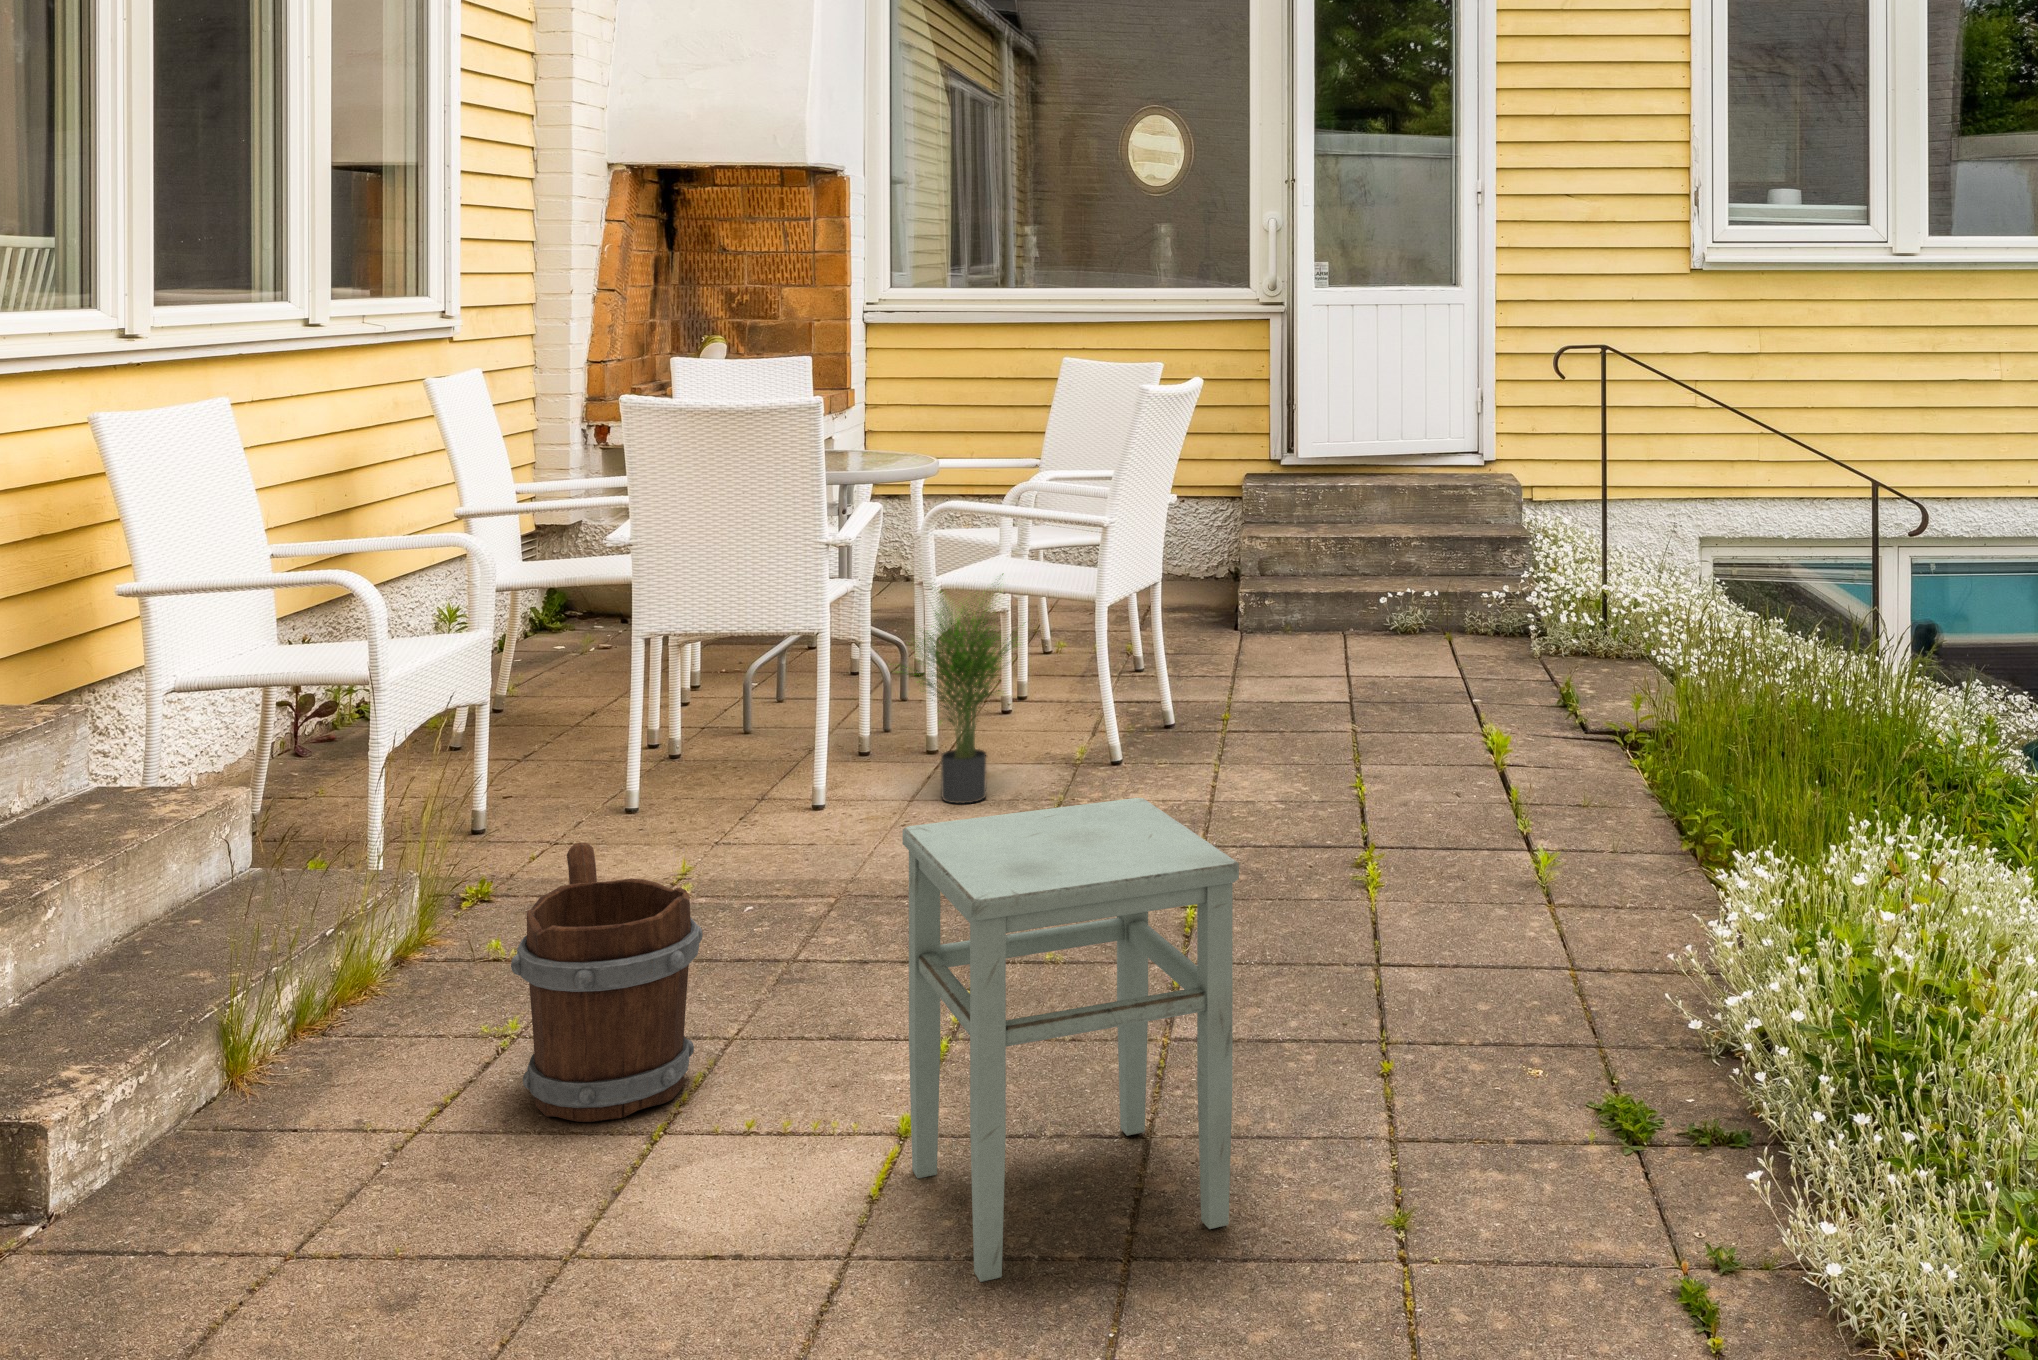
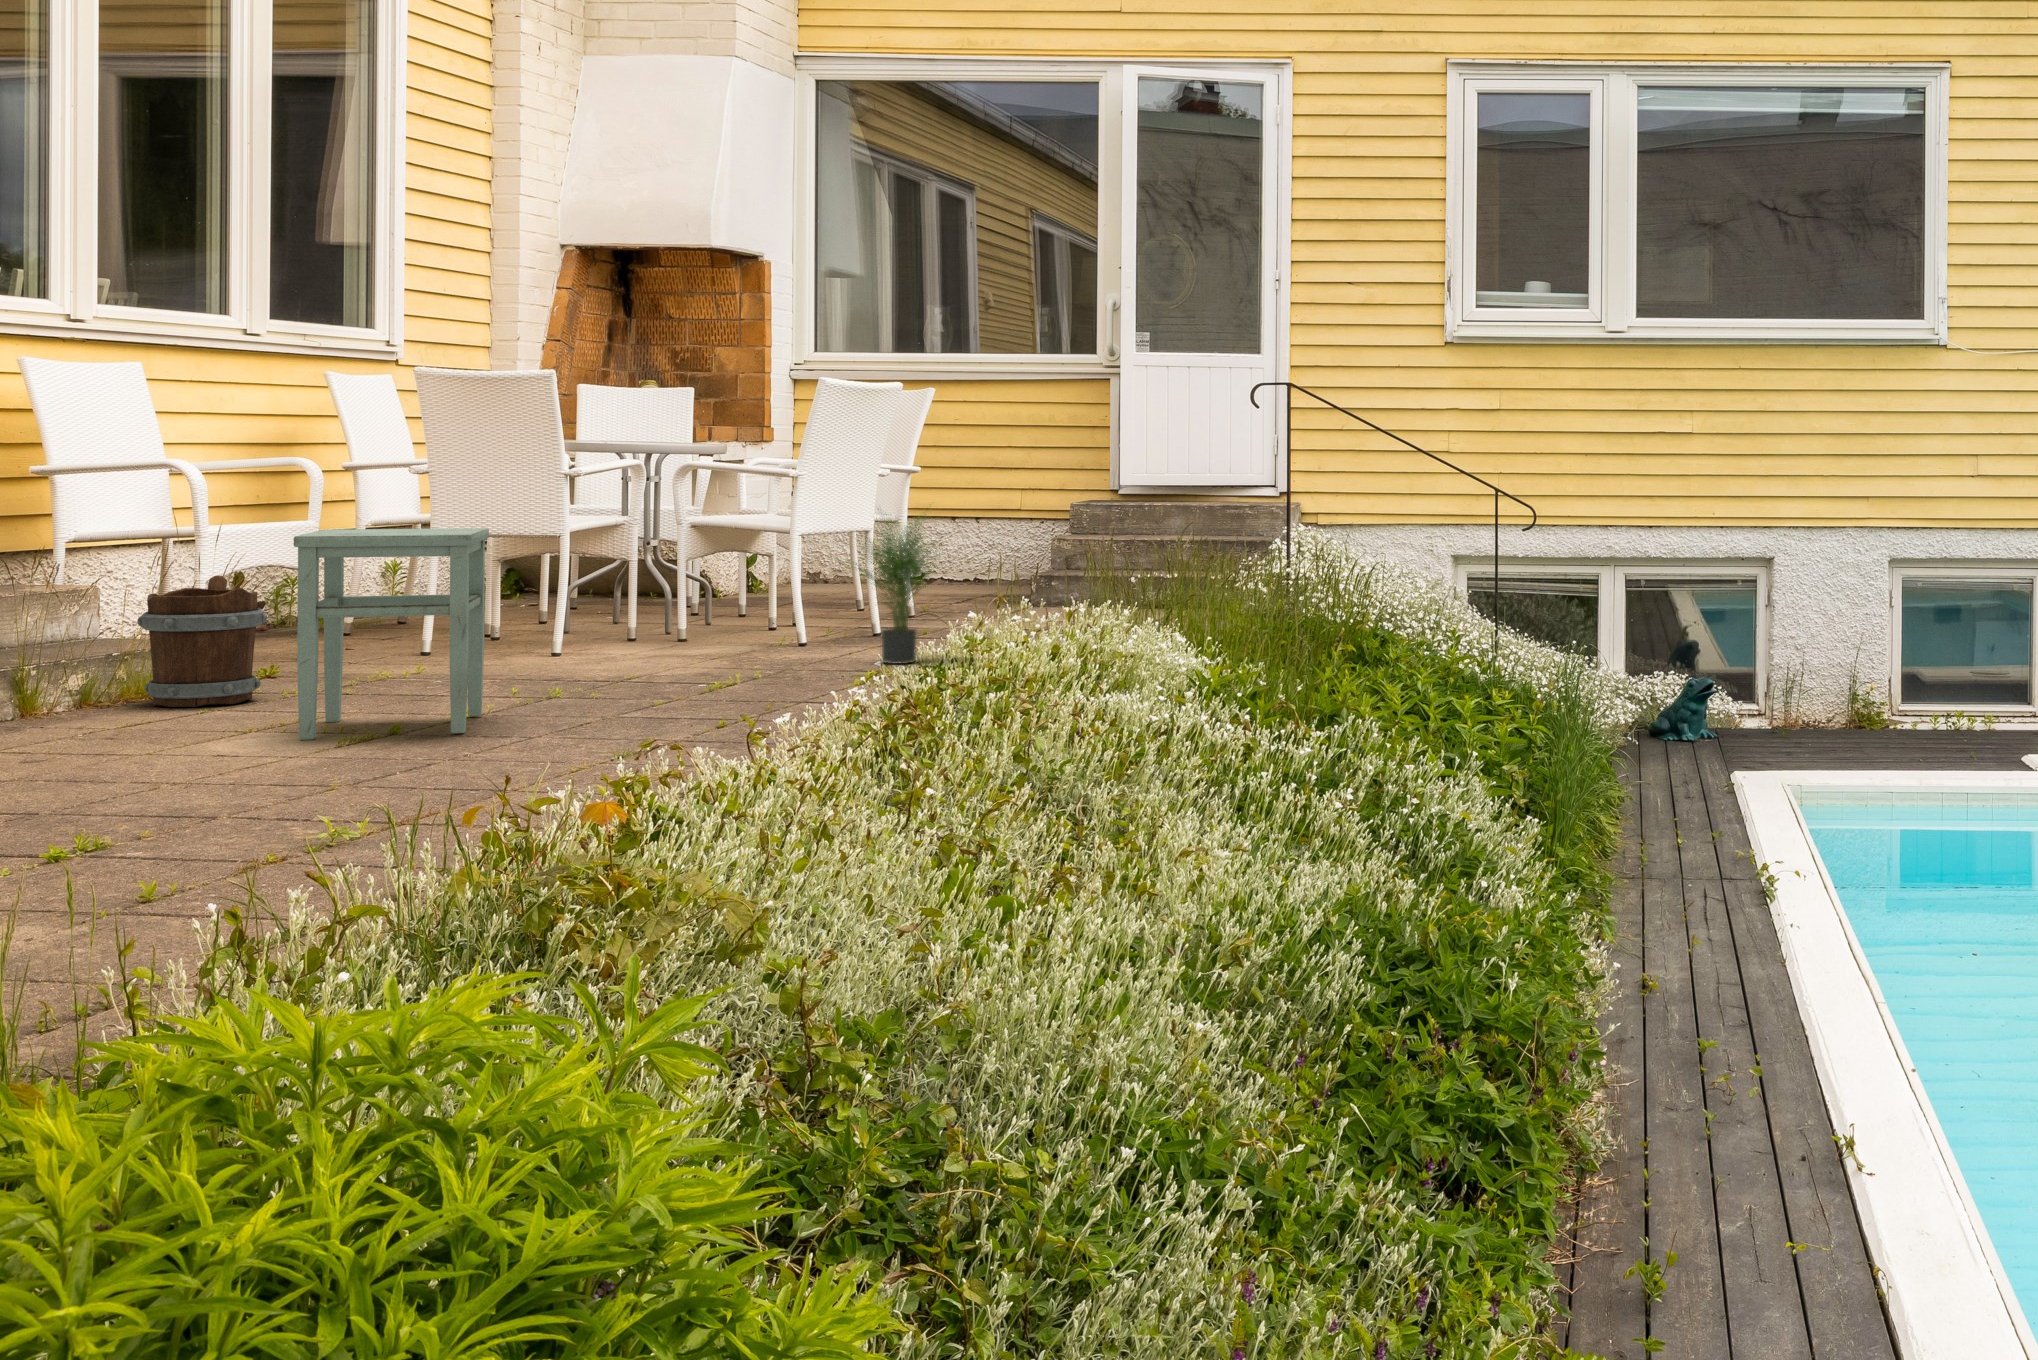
potted plant: present [898,573,1023,803] -> present [856,509,941,664]

